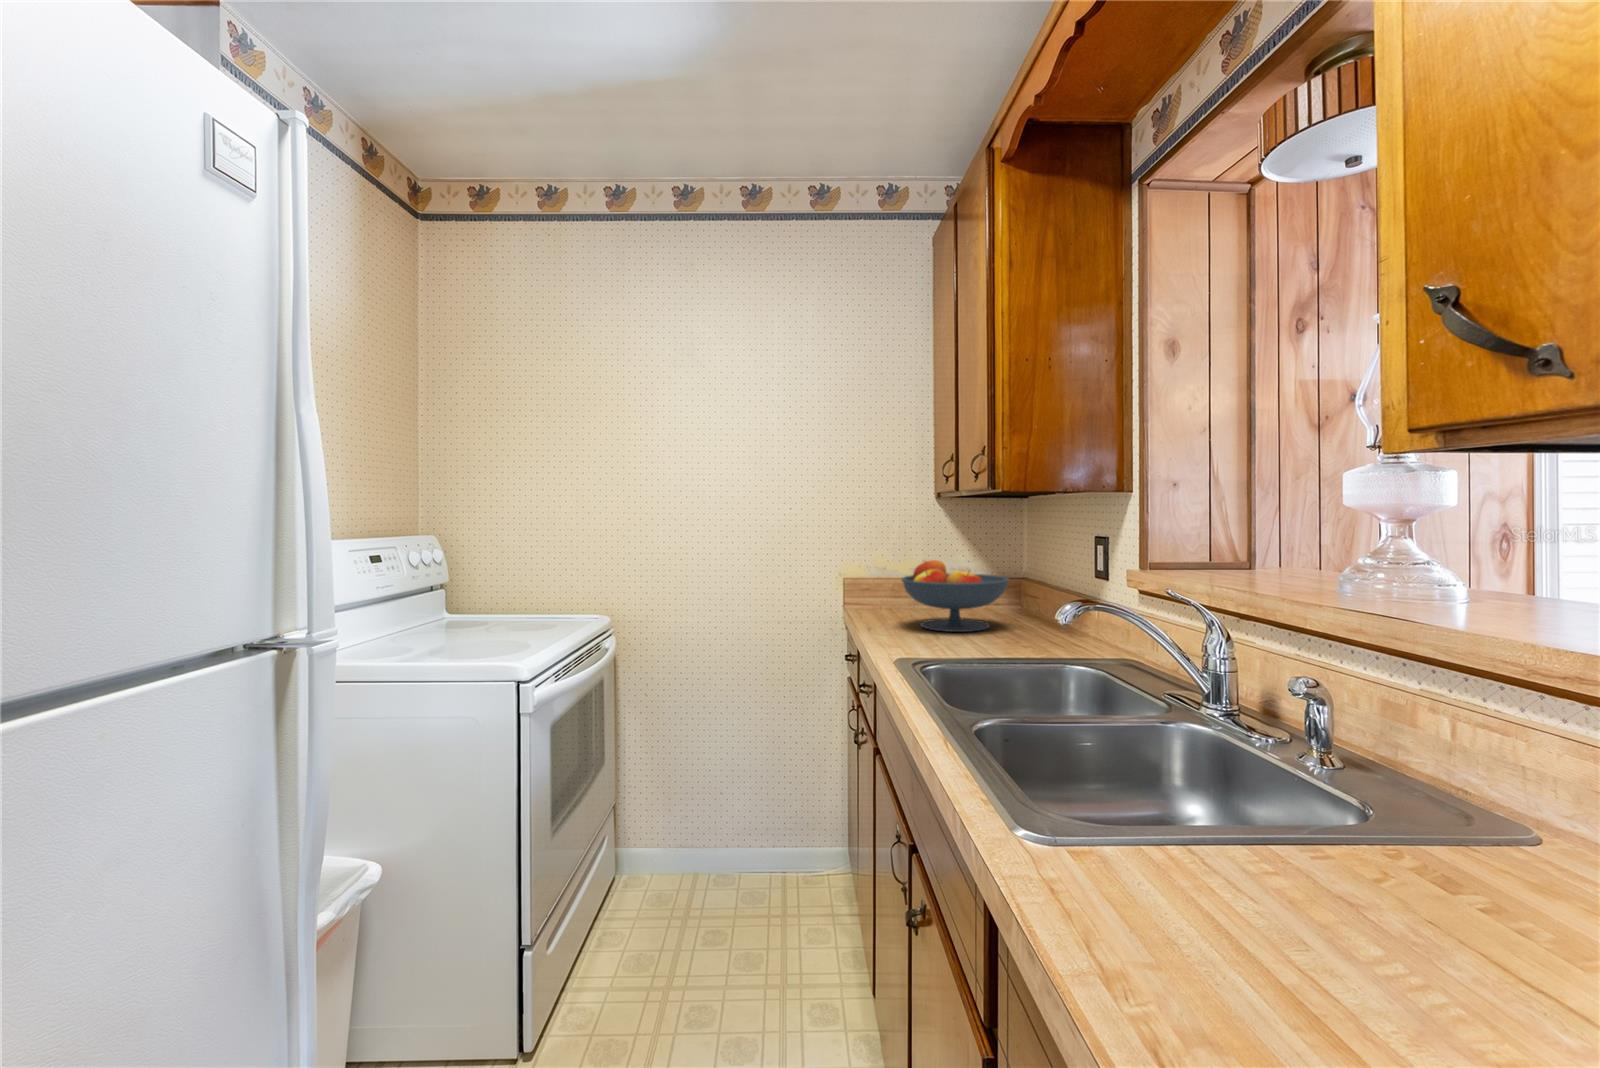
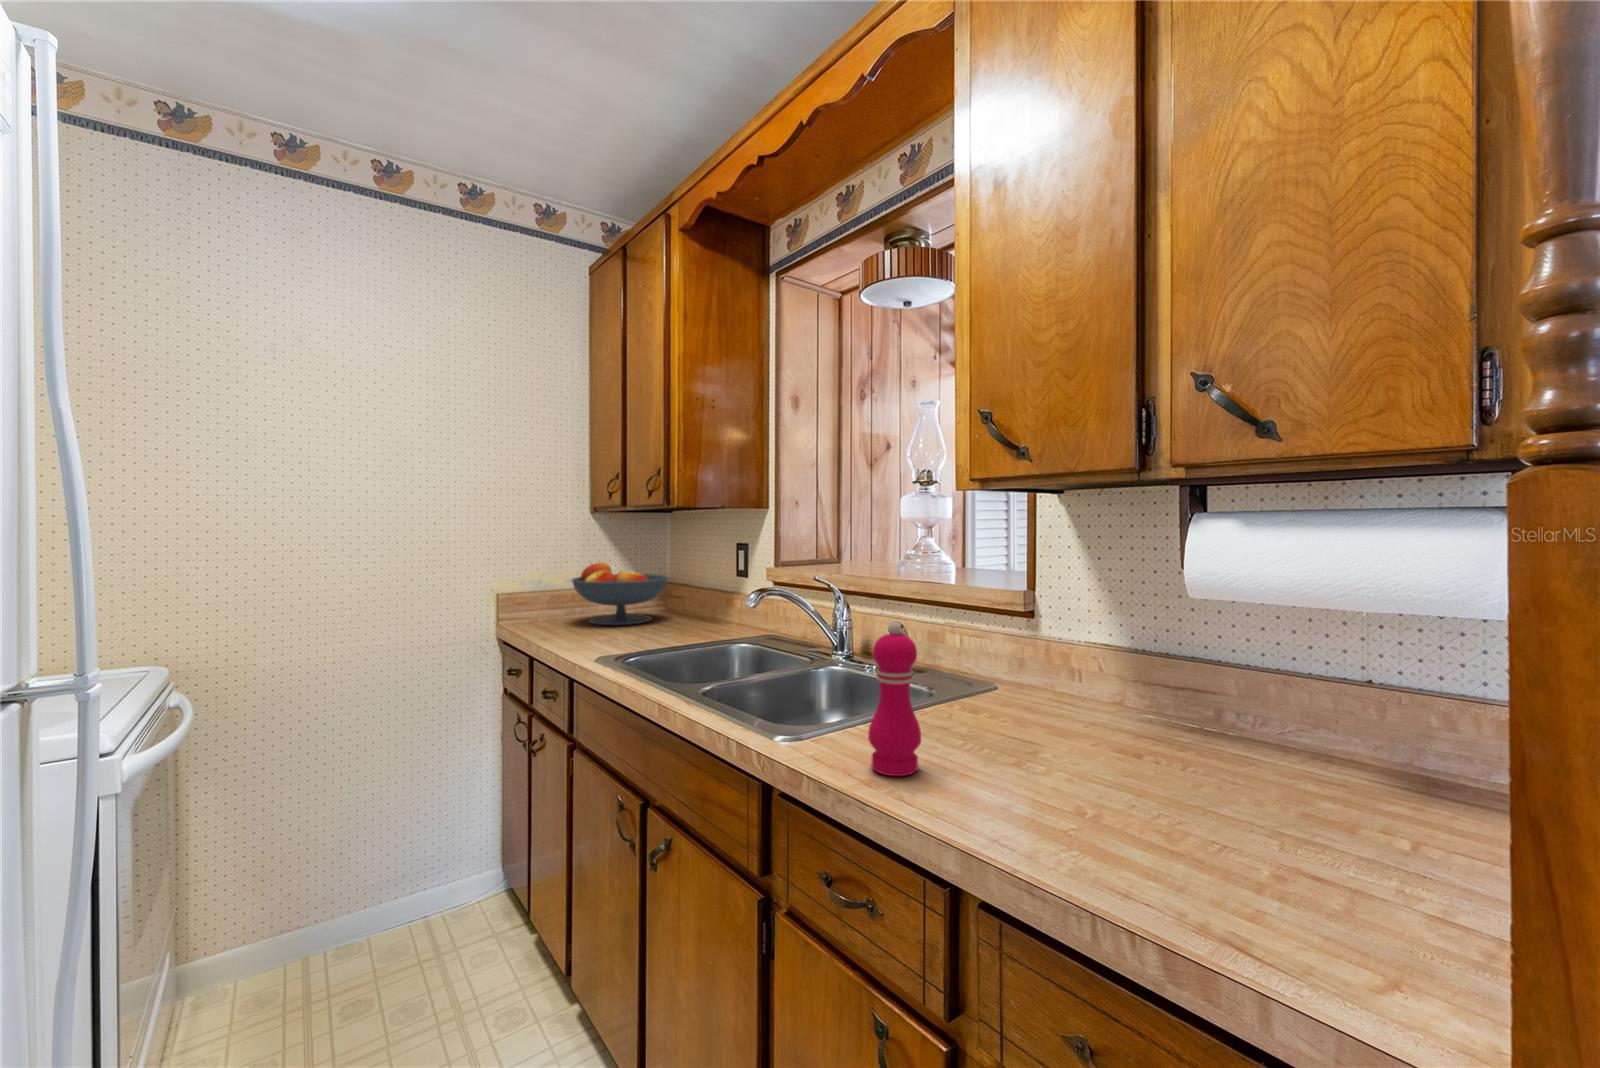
pepper mill: none [1142,692,1251,976] -> present [868,622,921,776]

